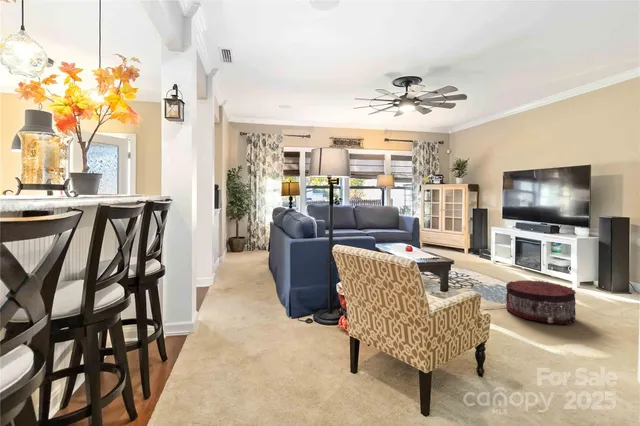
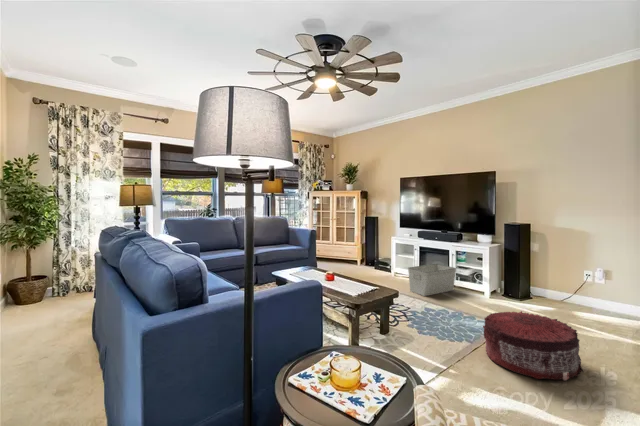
storage bin: none [492,252,541,276] -> present [408,264,456,296]

